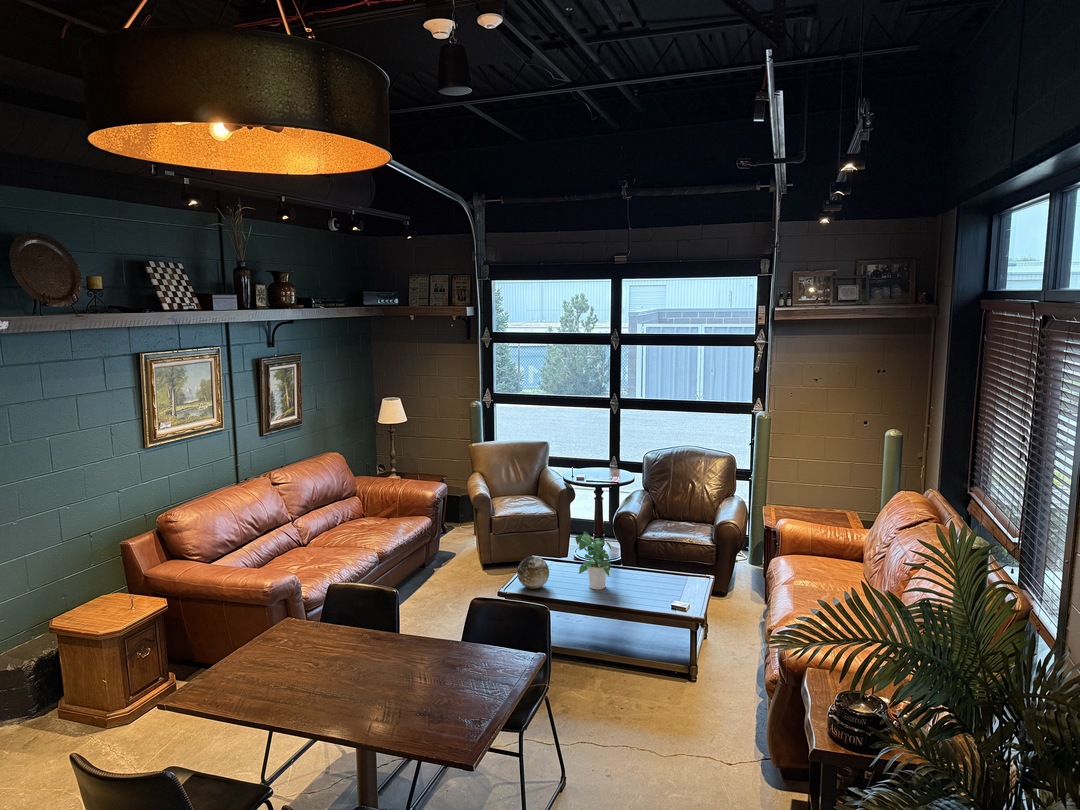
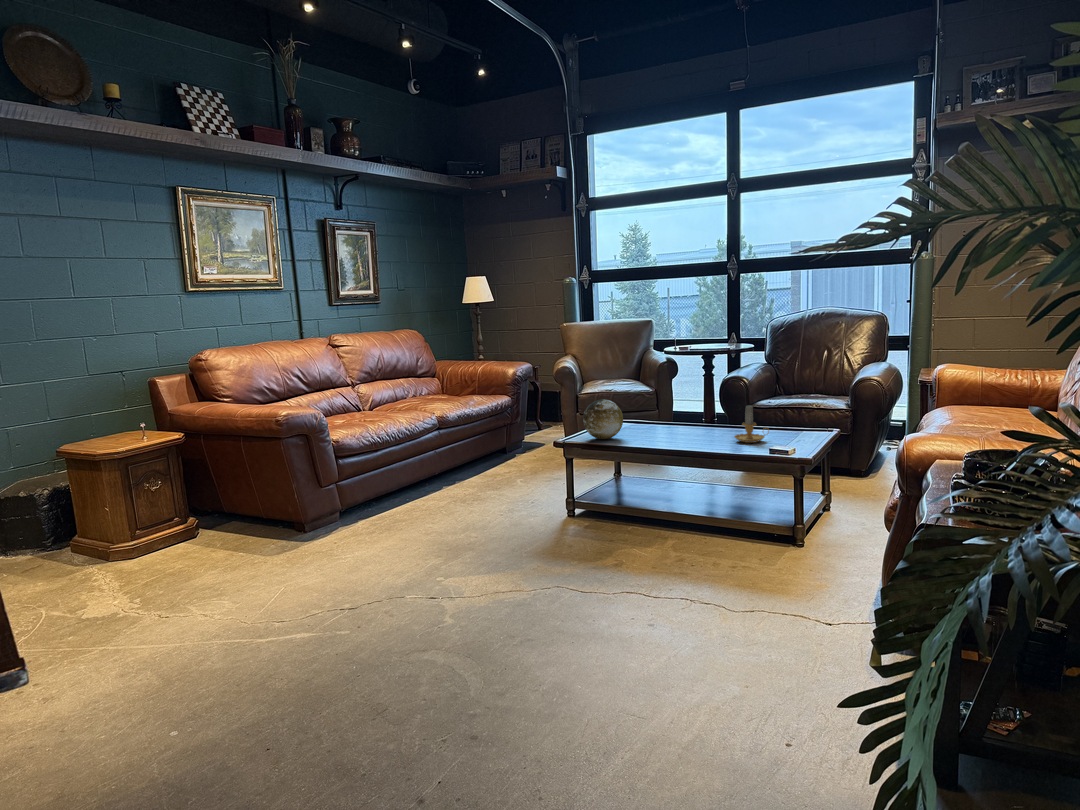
potted plant: present [575,531,612,589] -> none [657,370,704,440]
candle: none [635,564,661,594] -> present [734,405,765,443]

